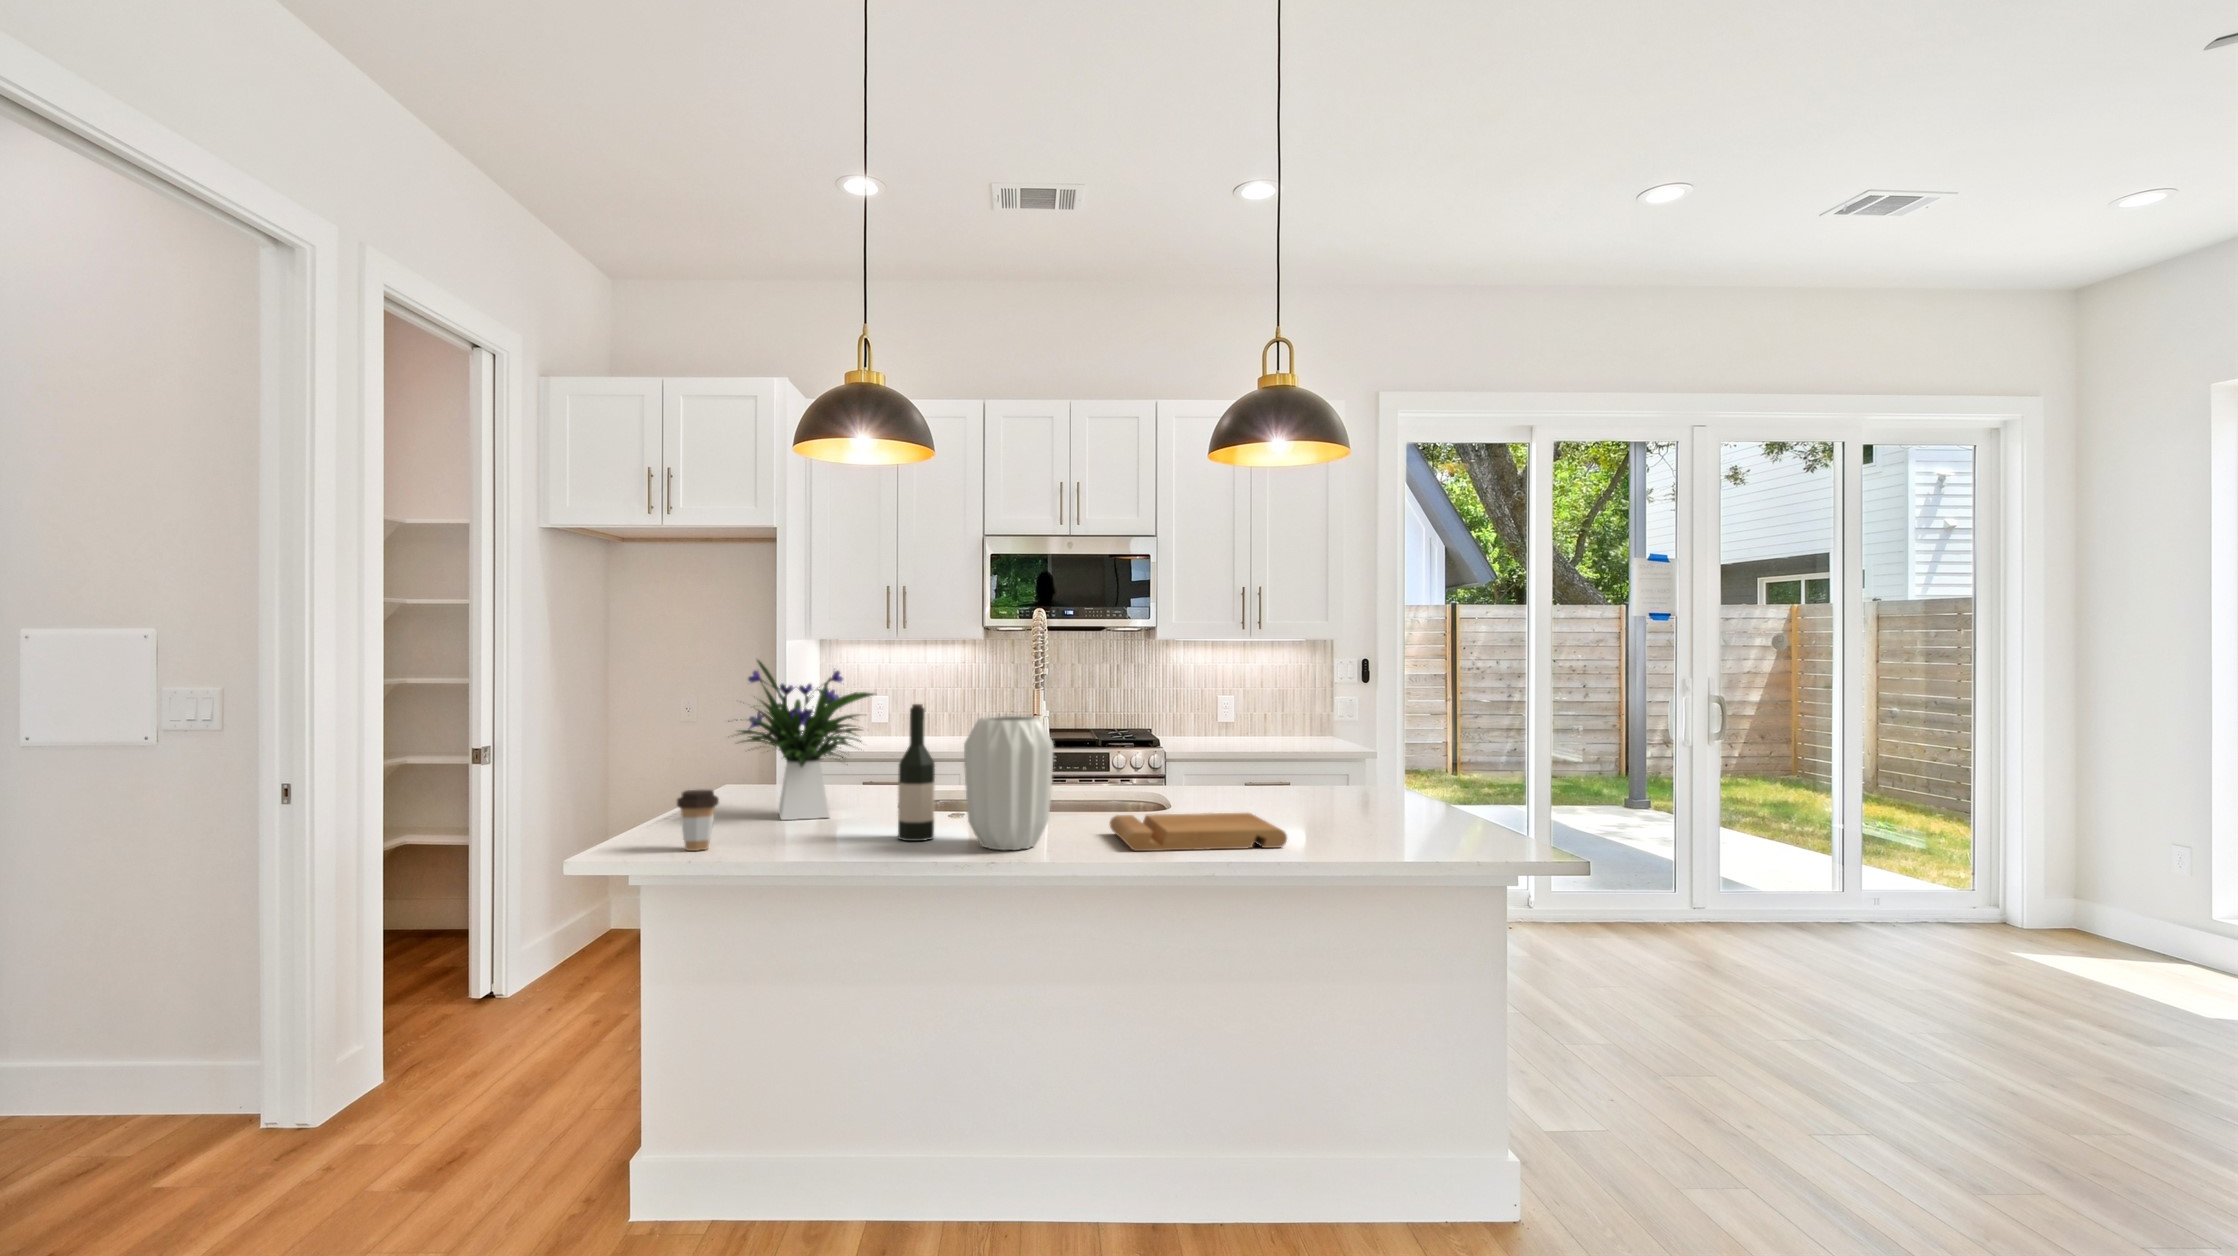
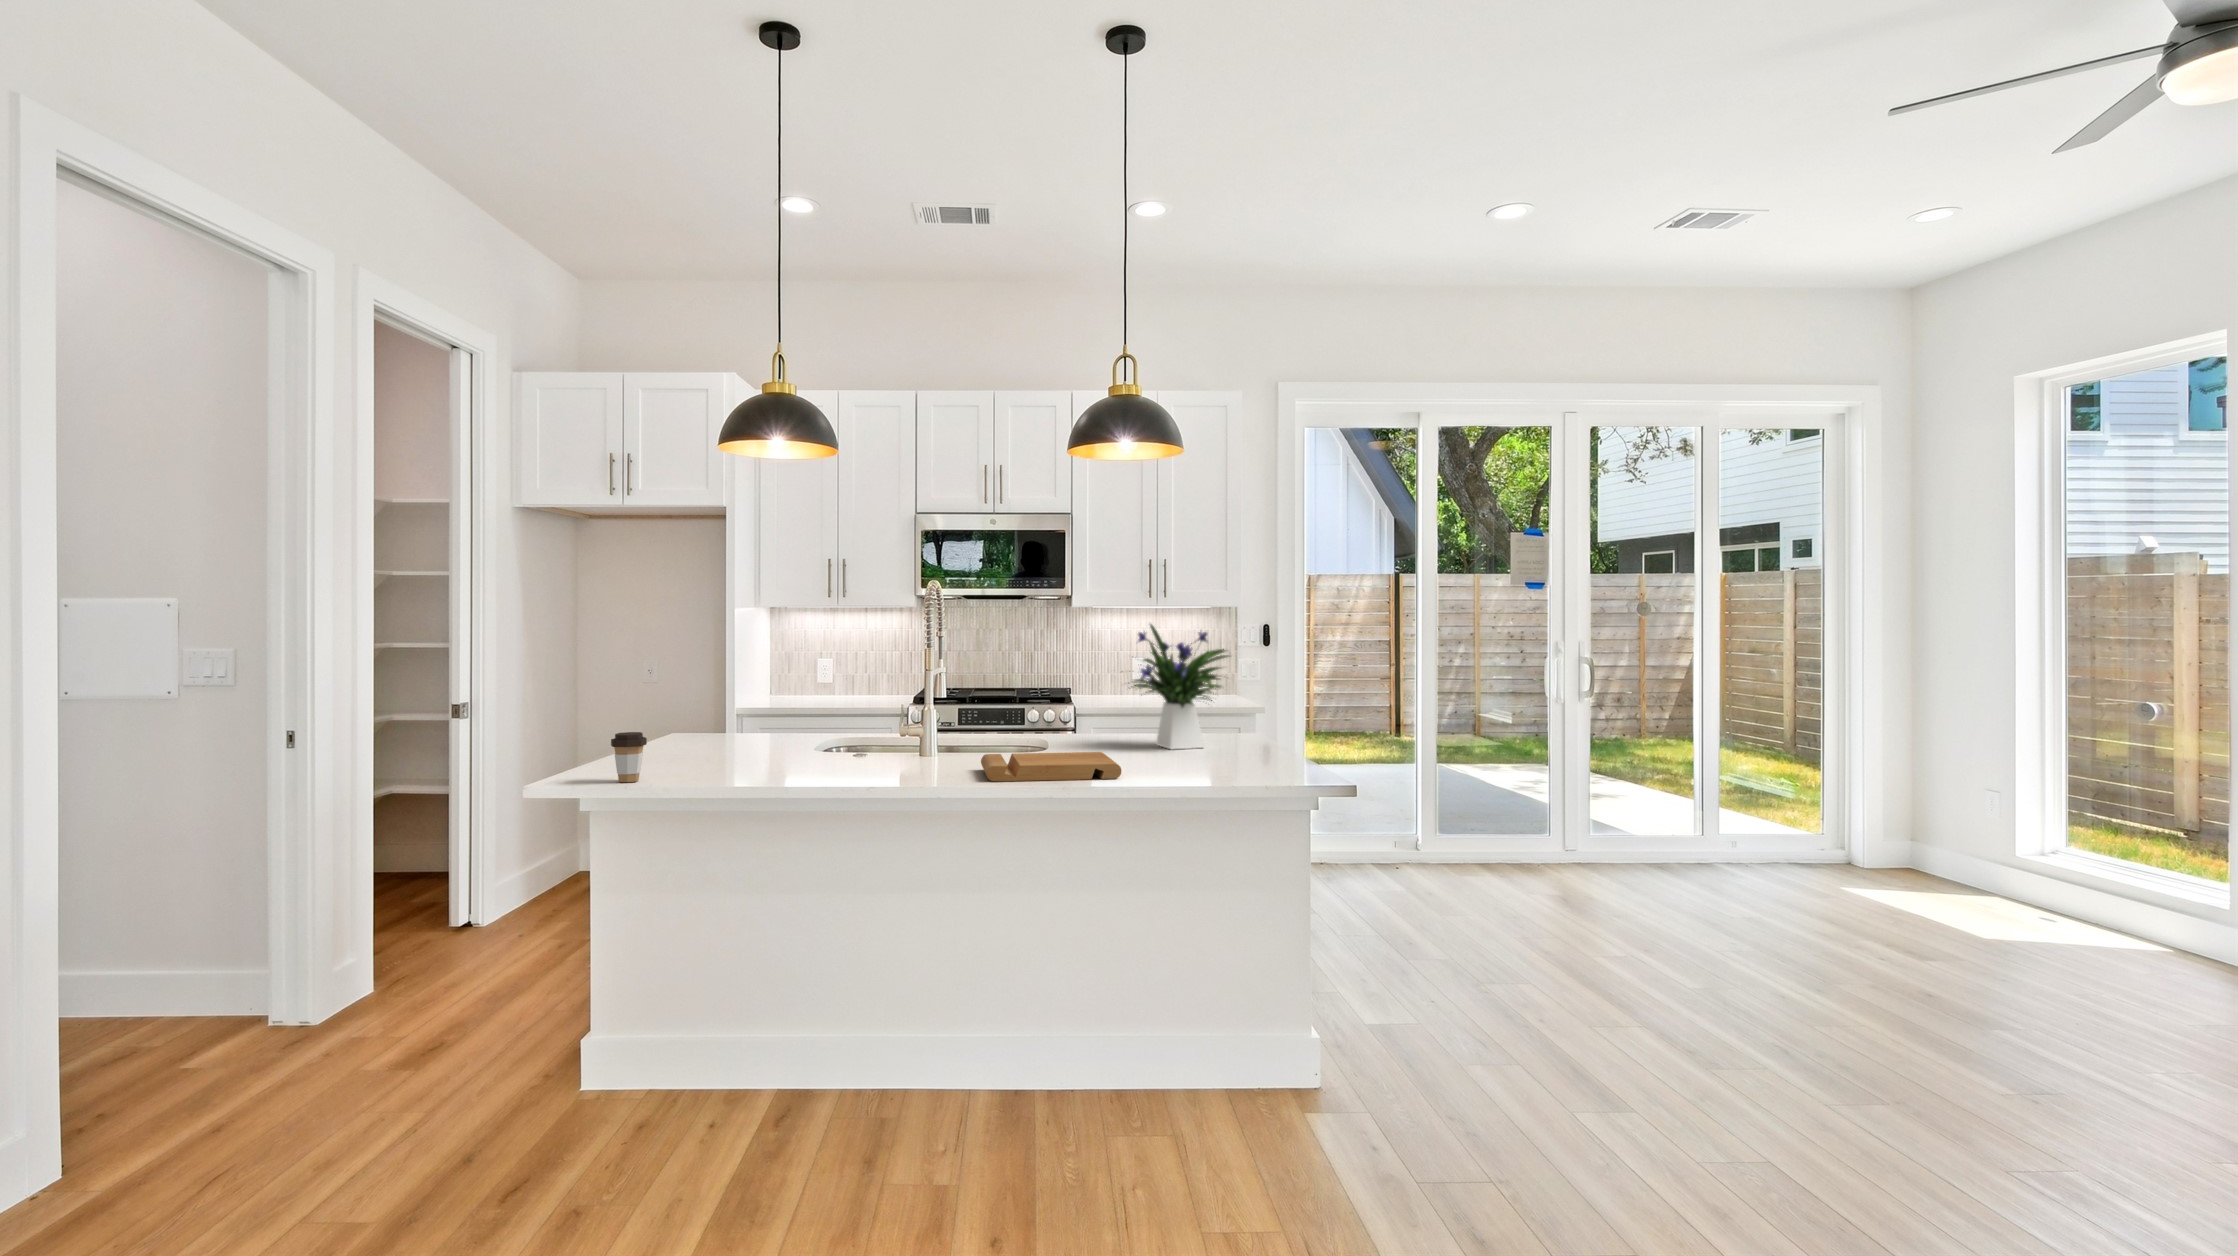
flower arrangement: present [728,660,874,820] -> present [1129,624,1228,749]
wine bottle: present [898,704,935,841] -> none [800,661,832,775]
vase: present [964,716,1053,850] -> none [852,671,928,781]

